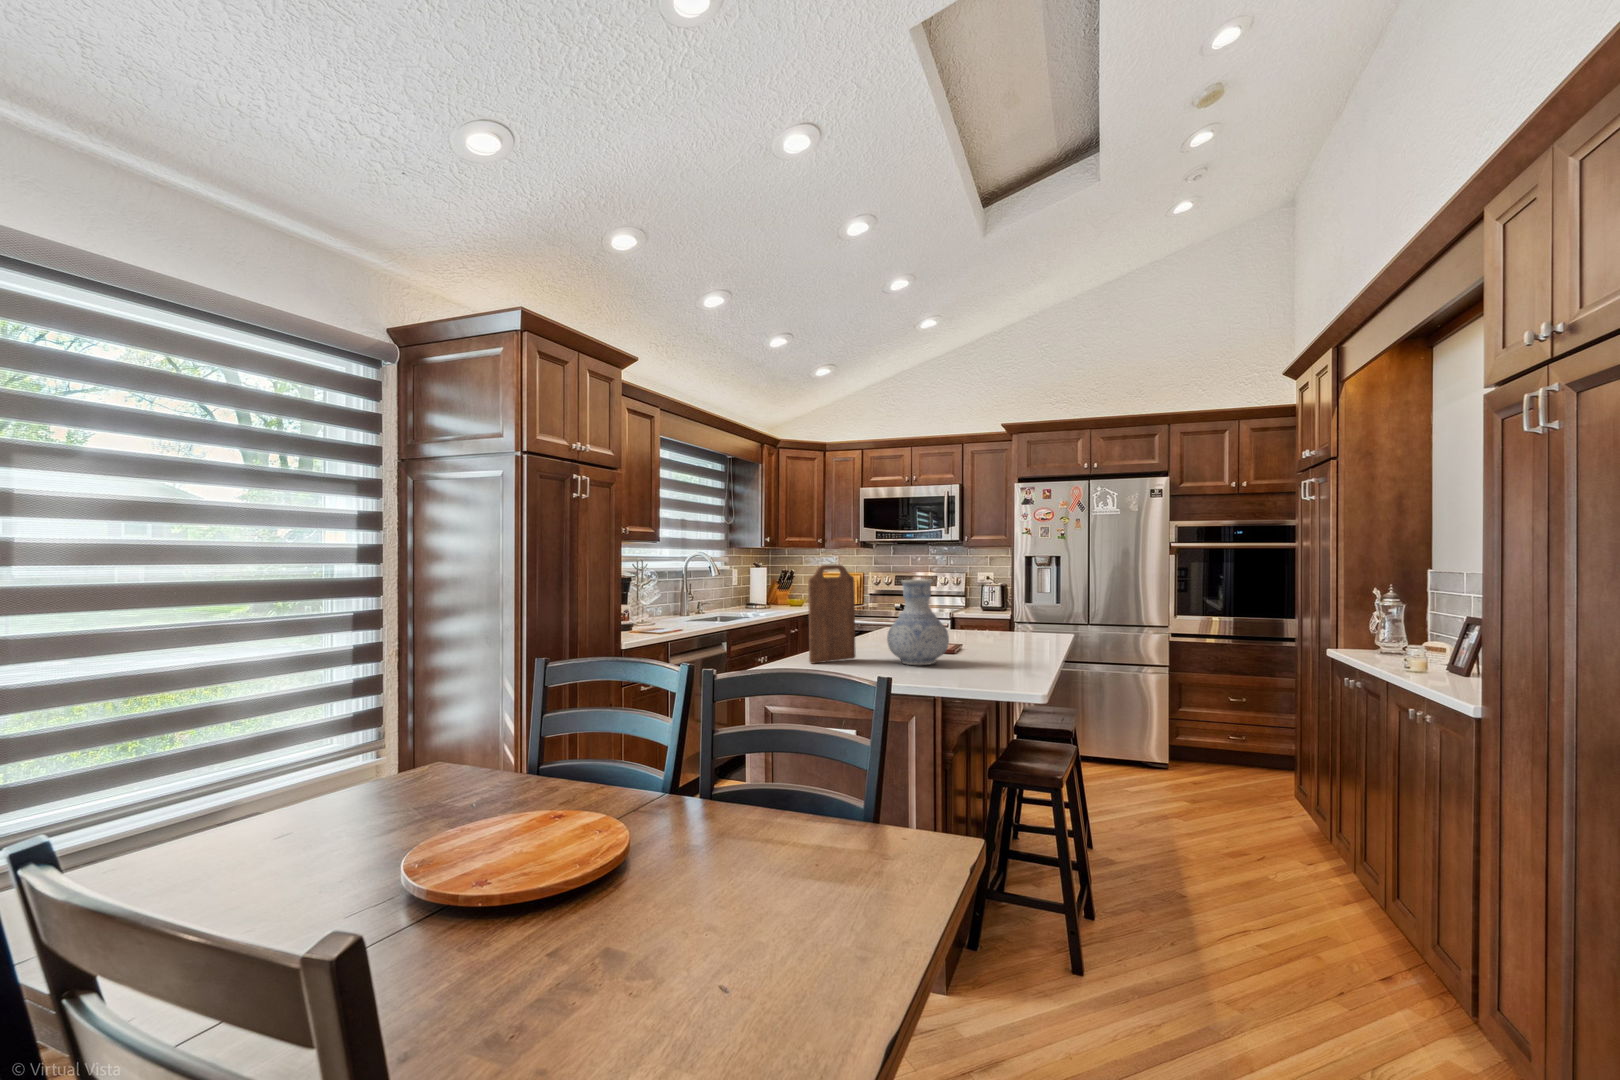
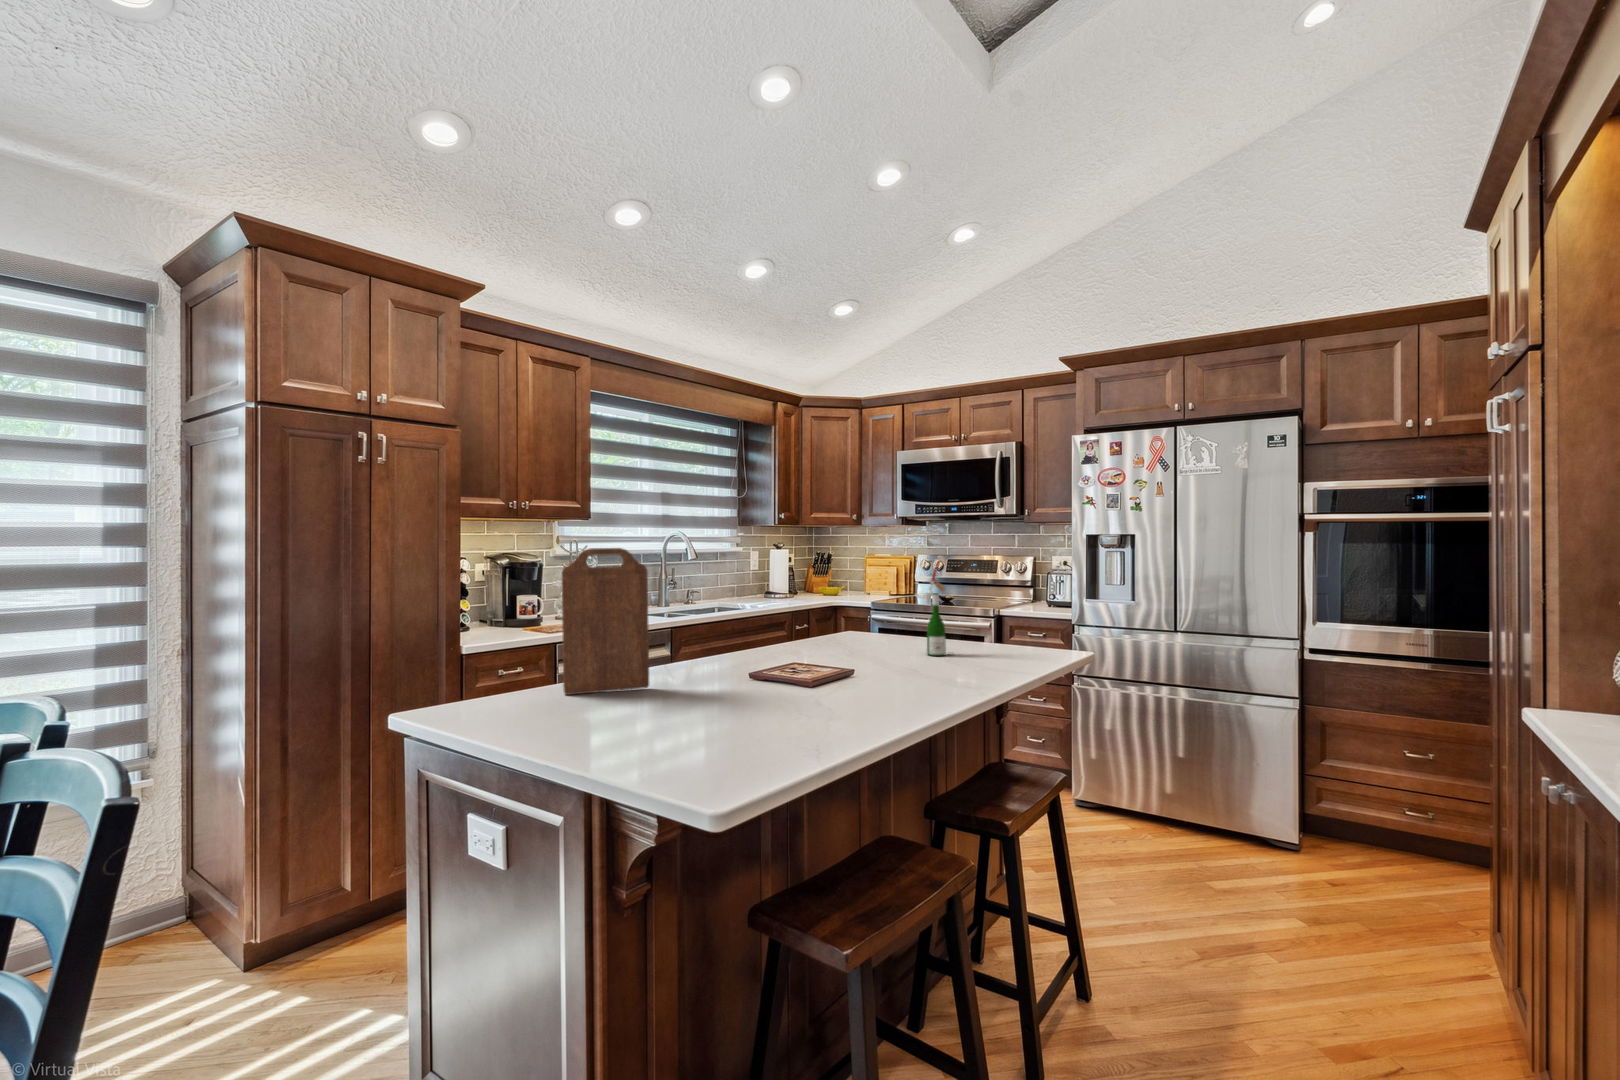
wine bottle: none [975,574,995,639] -> present [924,562,953,656]
vase: present [887,579,949,665] -> none [671,571,767,707]

